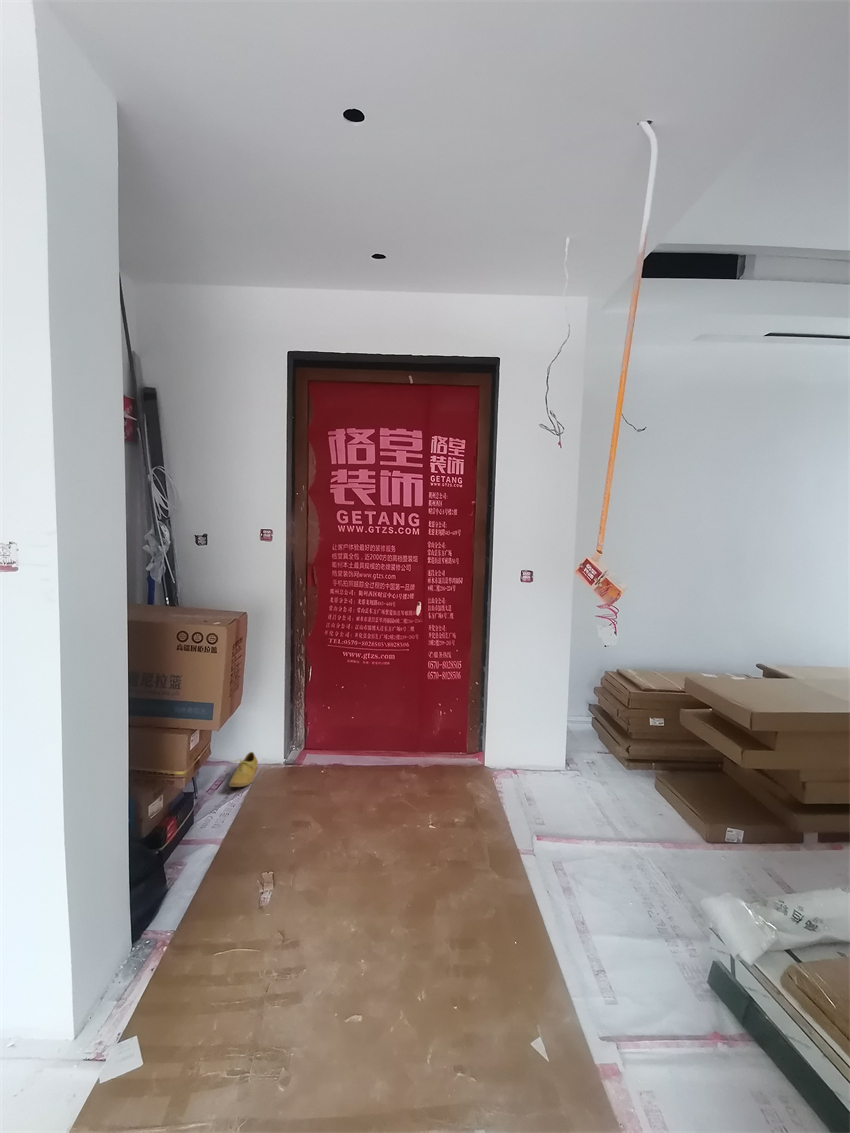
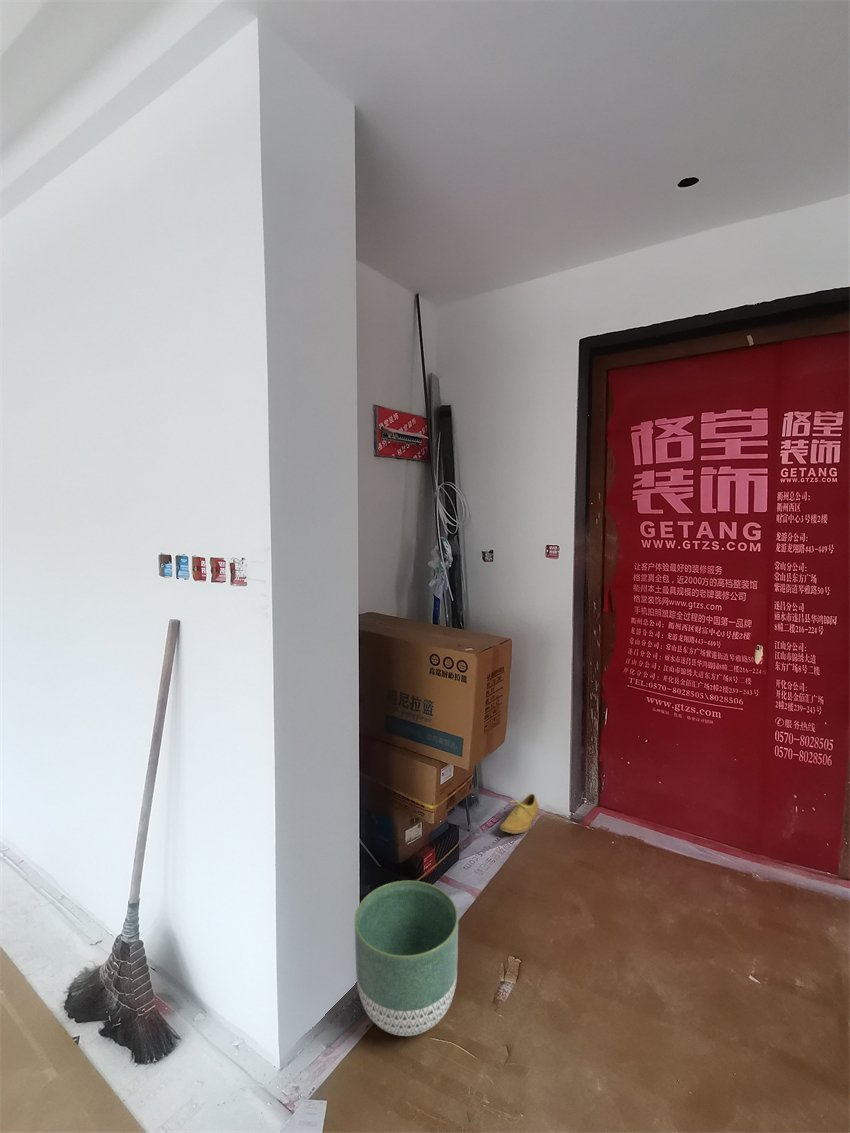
planter: none [146,824,242,945] -> present [355,881,458,1036]

